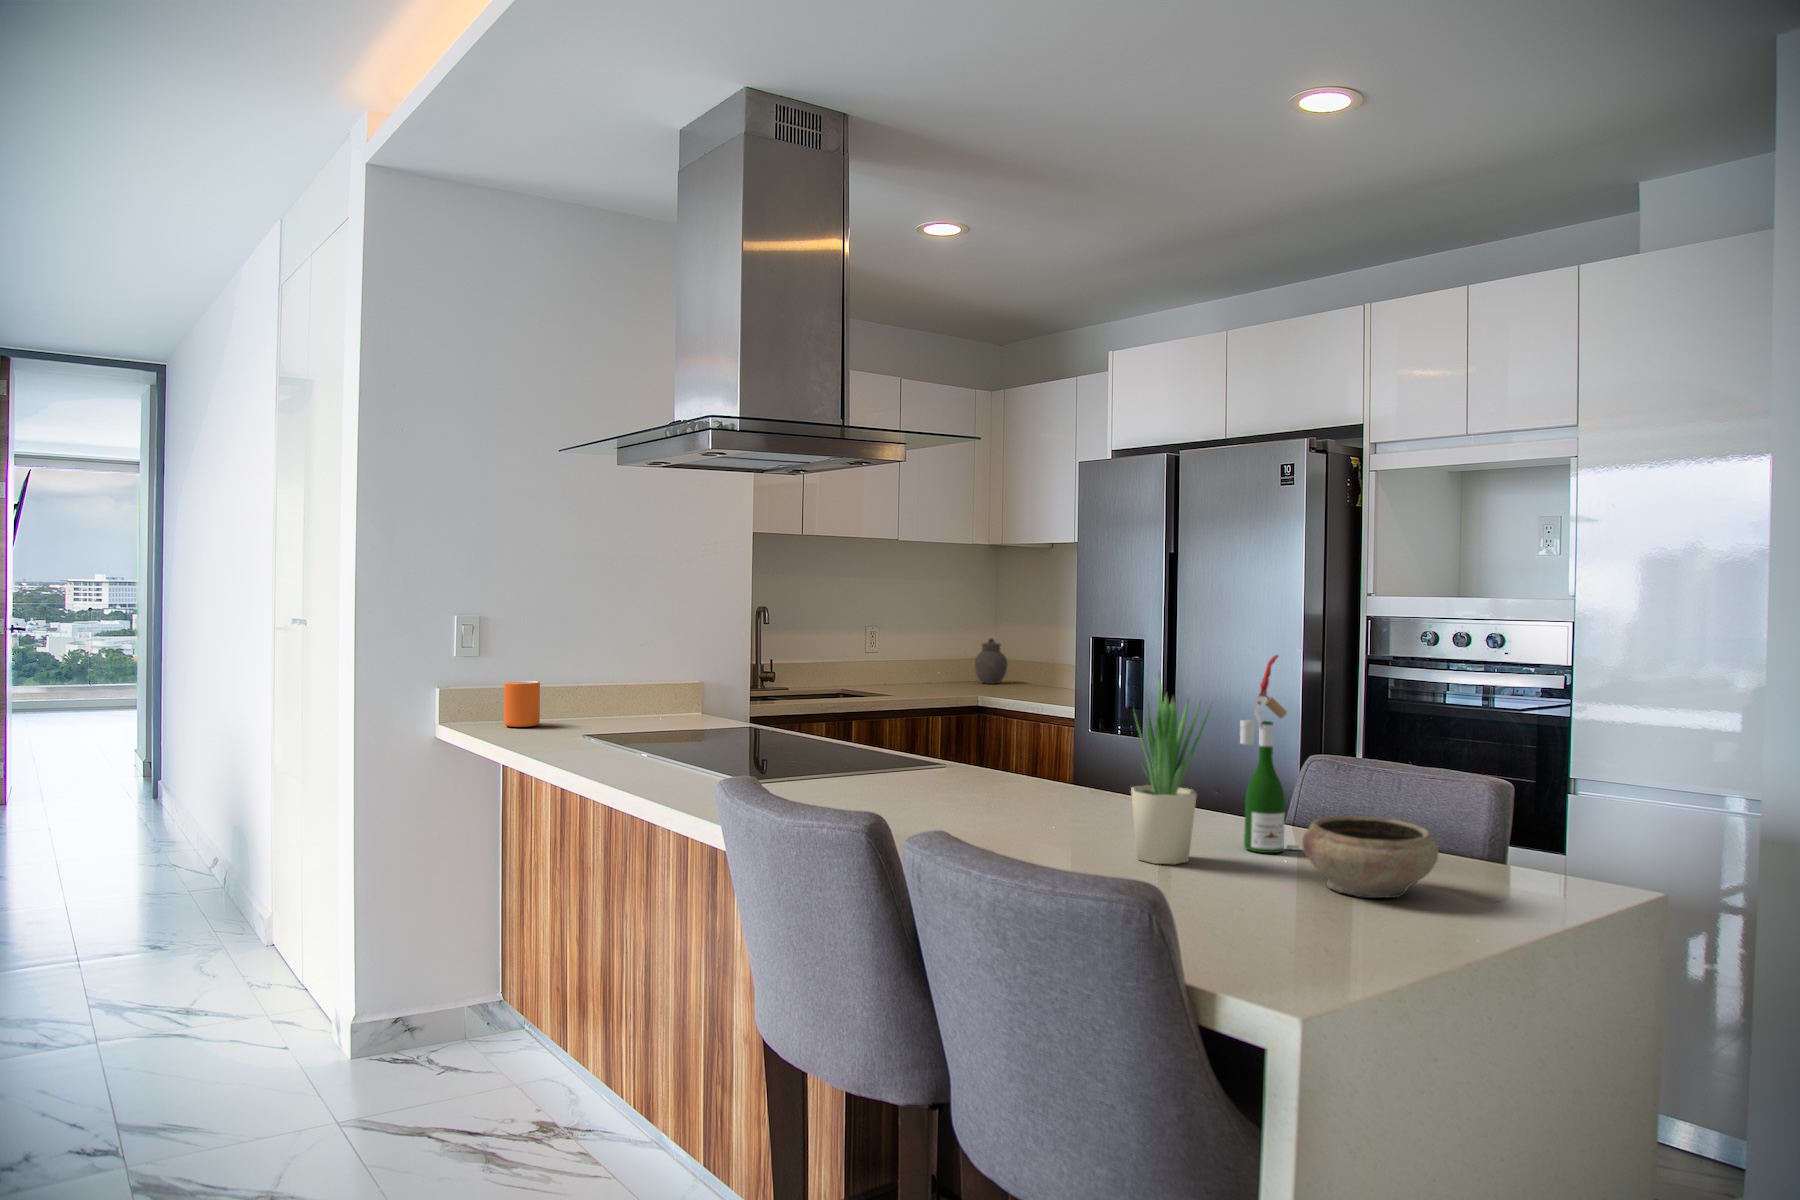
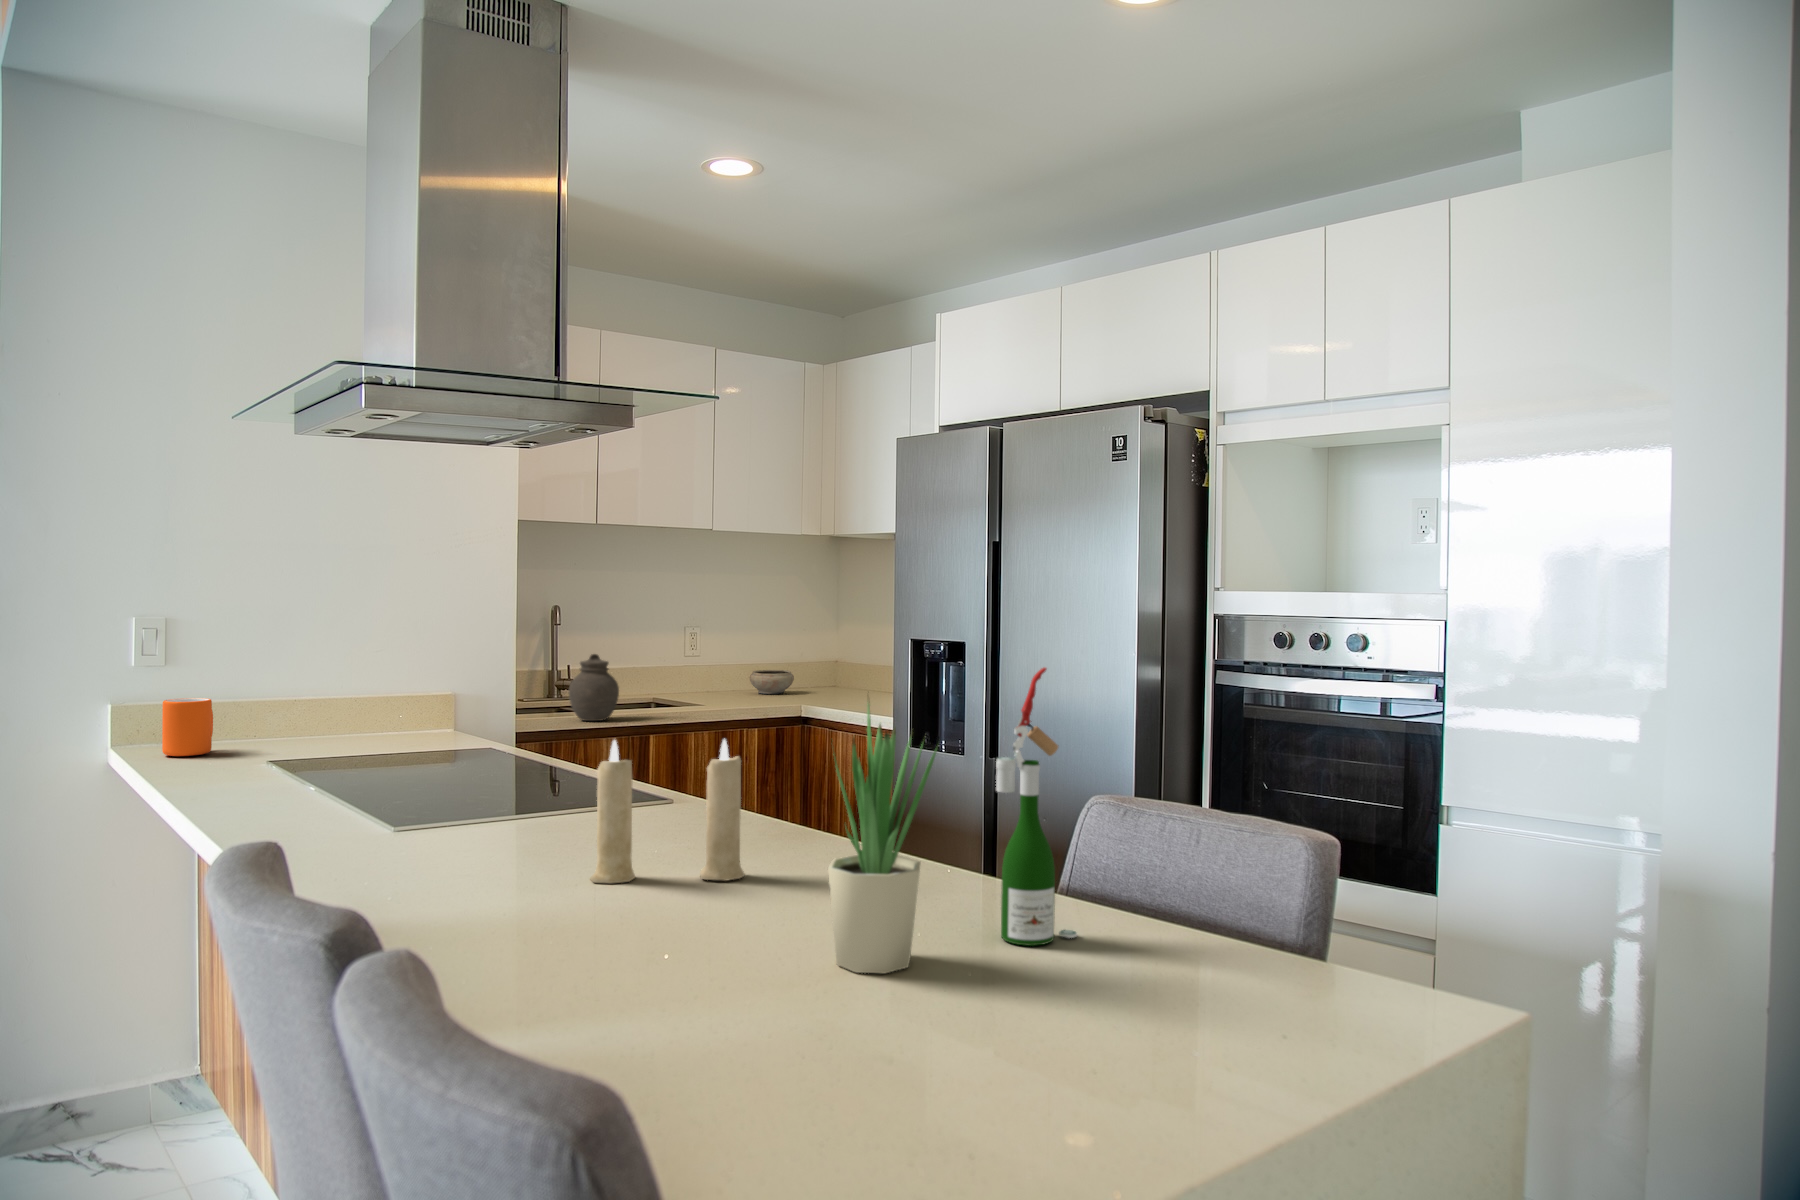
jar: present [975,639,1008,684] -> present [569,654,619,721]
candle: none [920,704,1033,813] -> present [590,739,745,883]
ceramic bowl: present [1302,816,1439,898] -> present [750,670,794,694]

